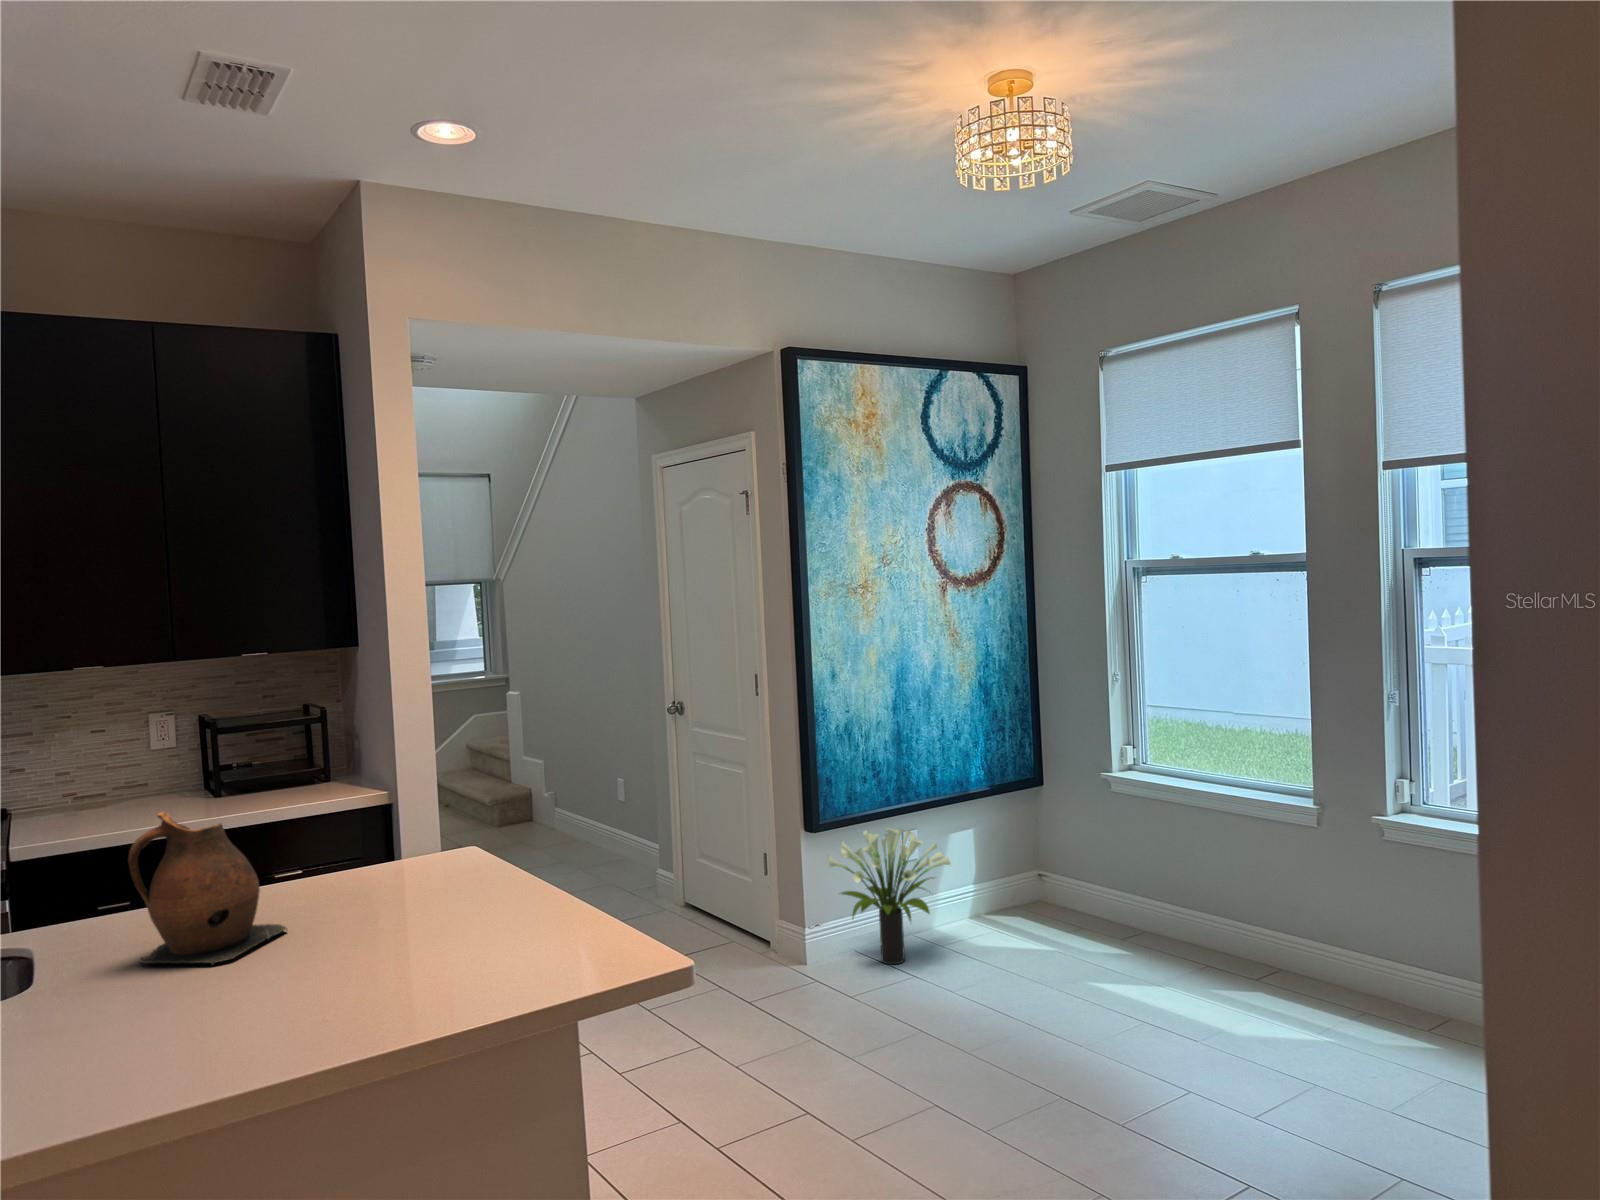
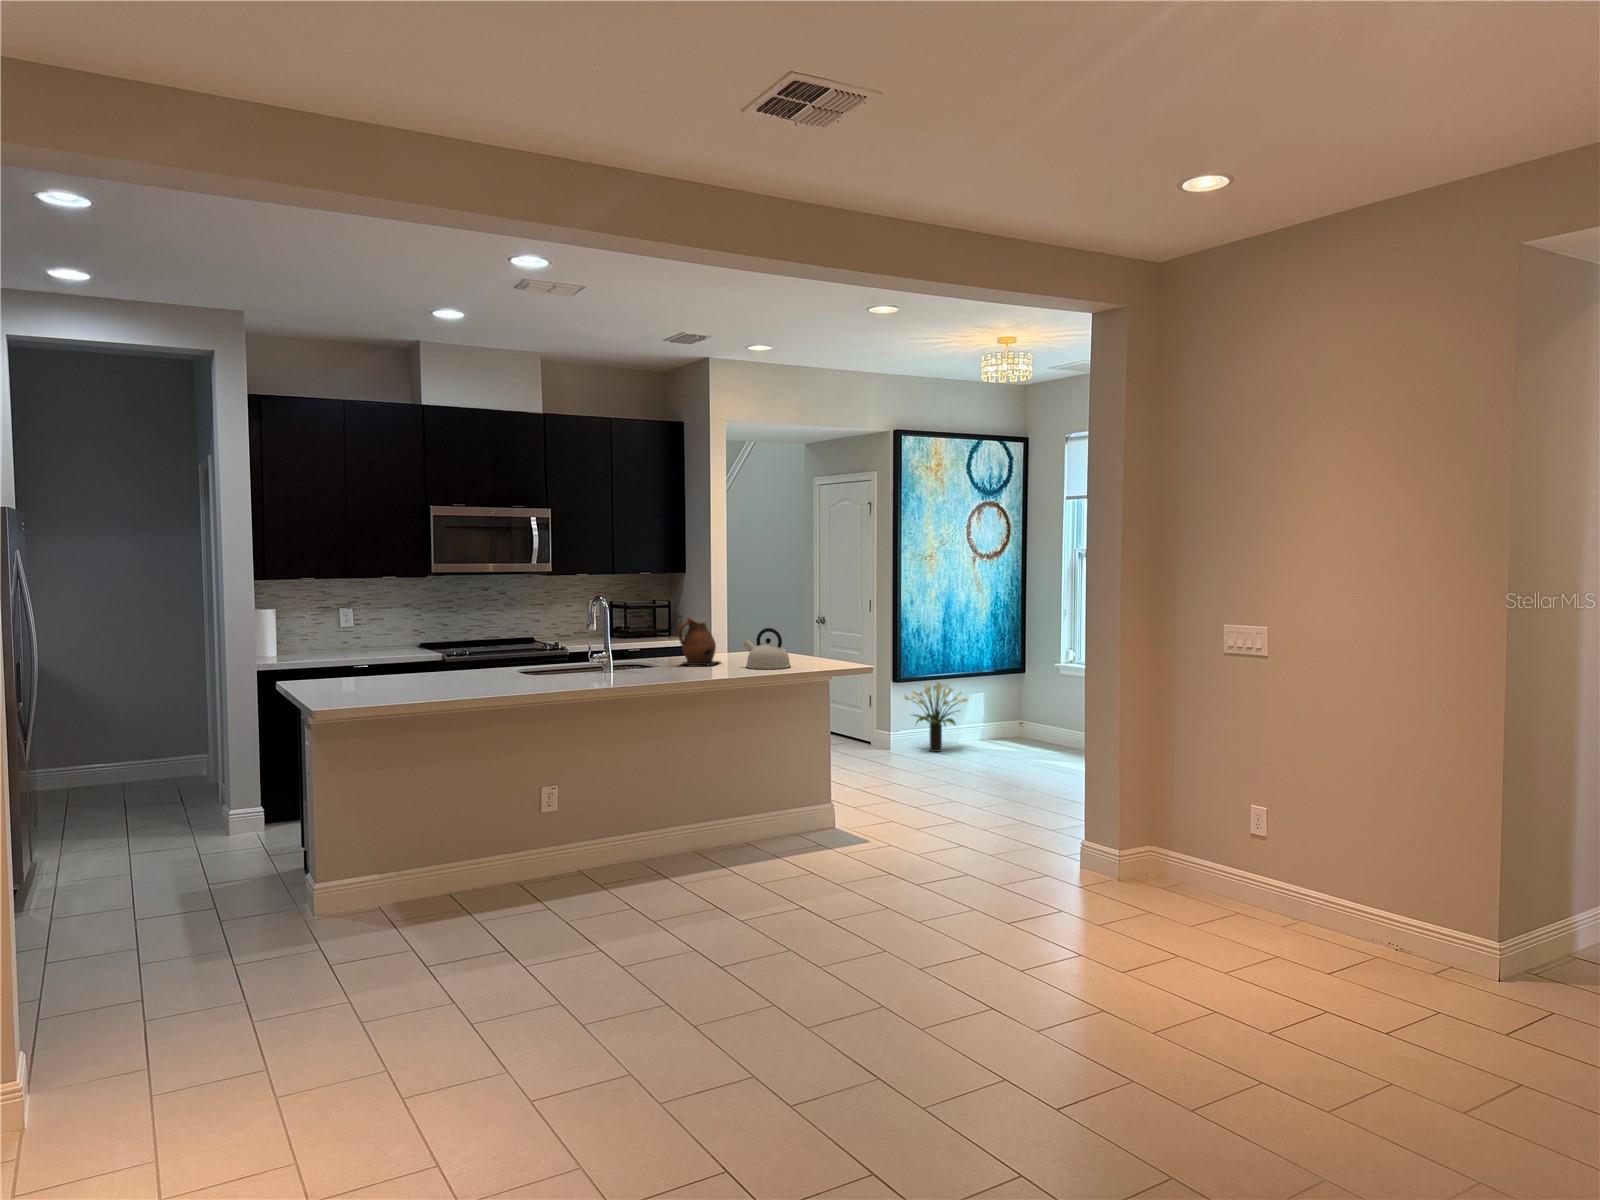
kettle: none [312,845,462,990] -> present [743,628,791,669]

